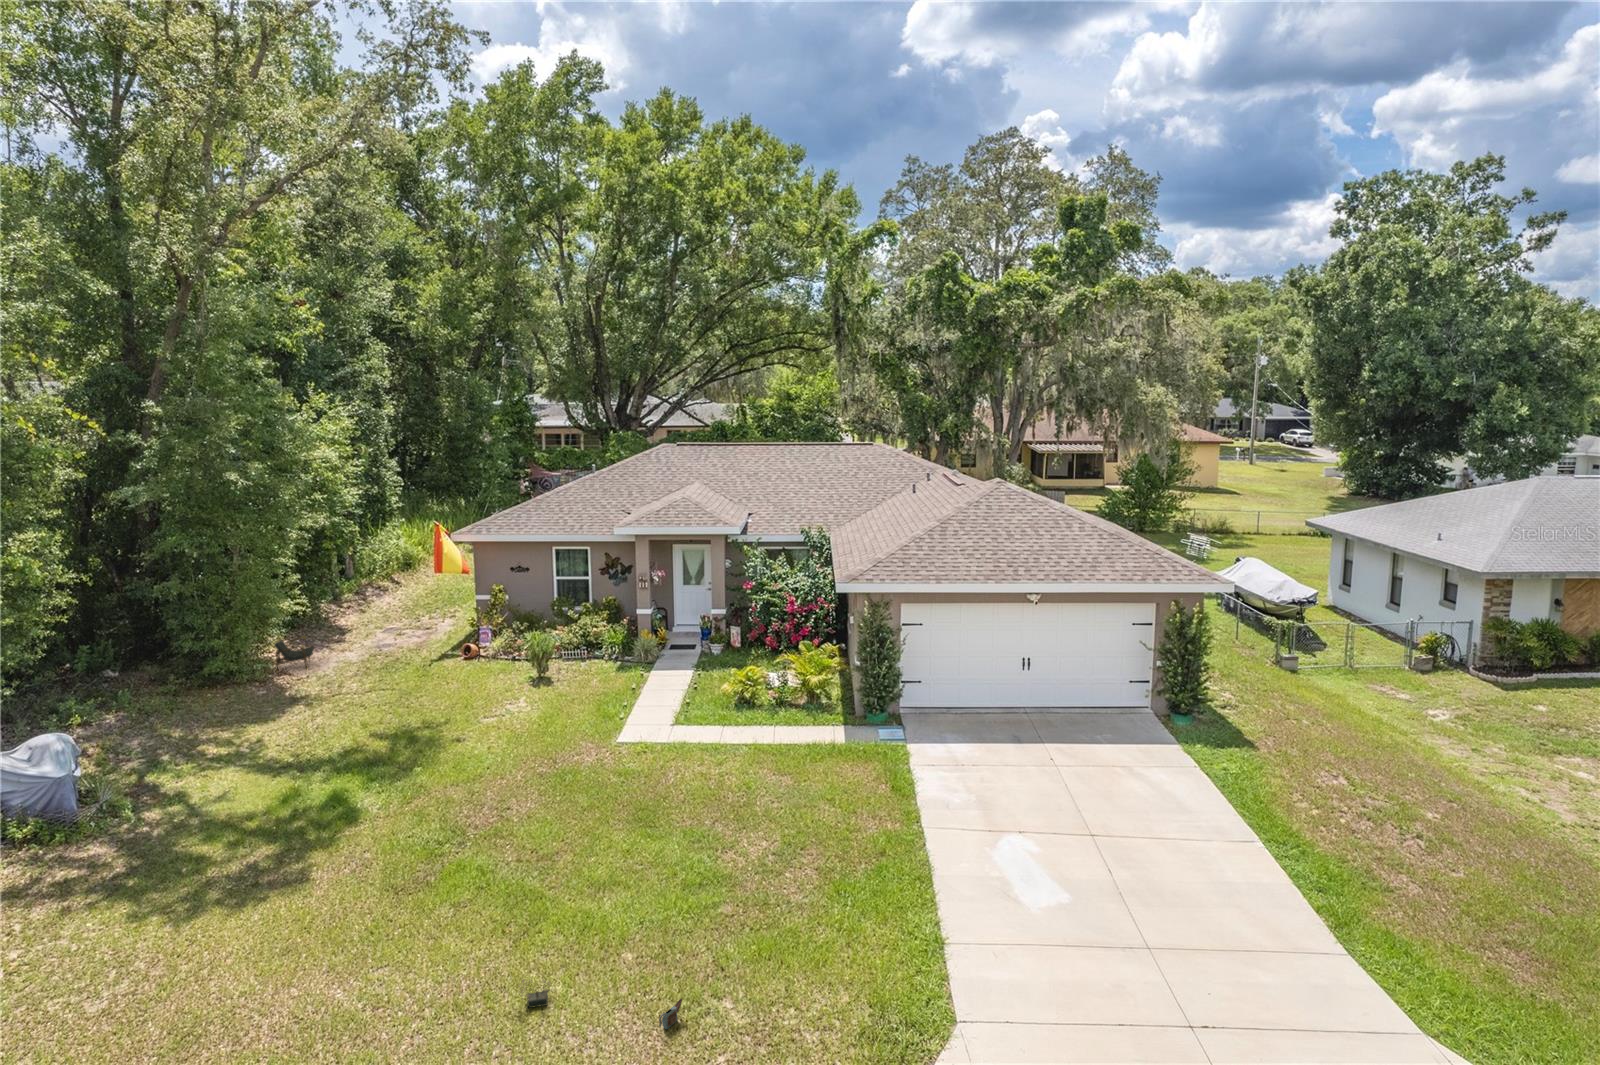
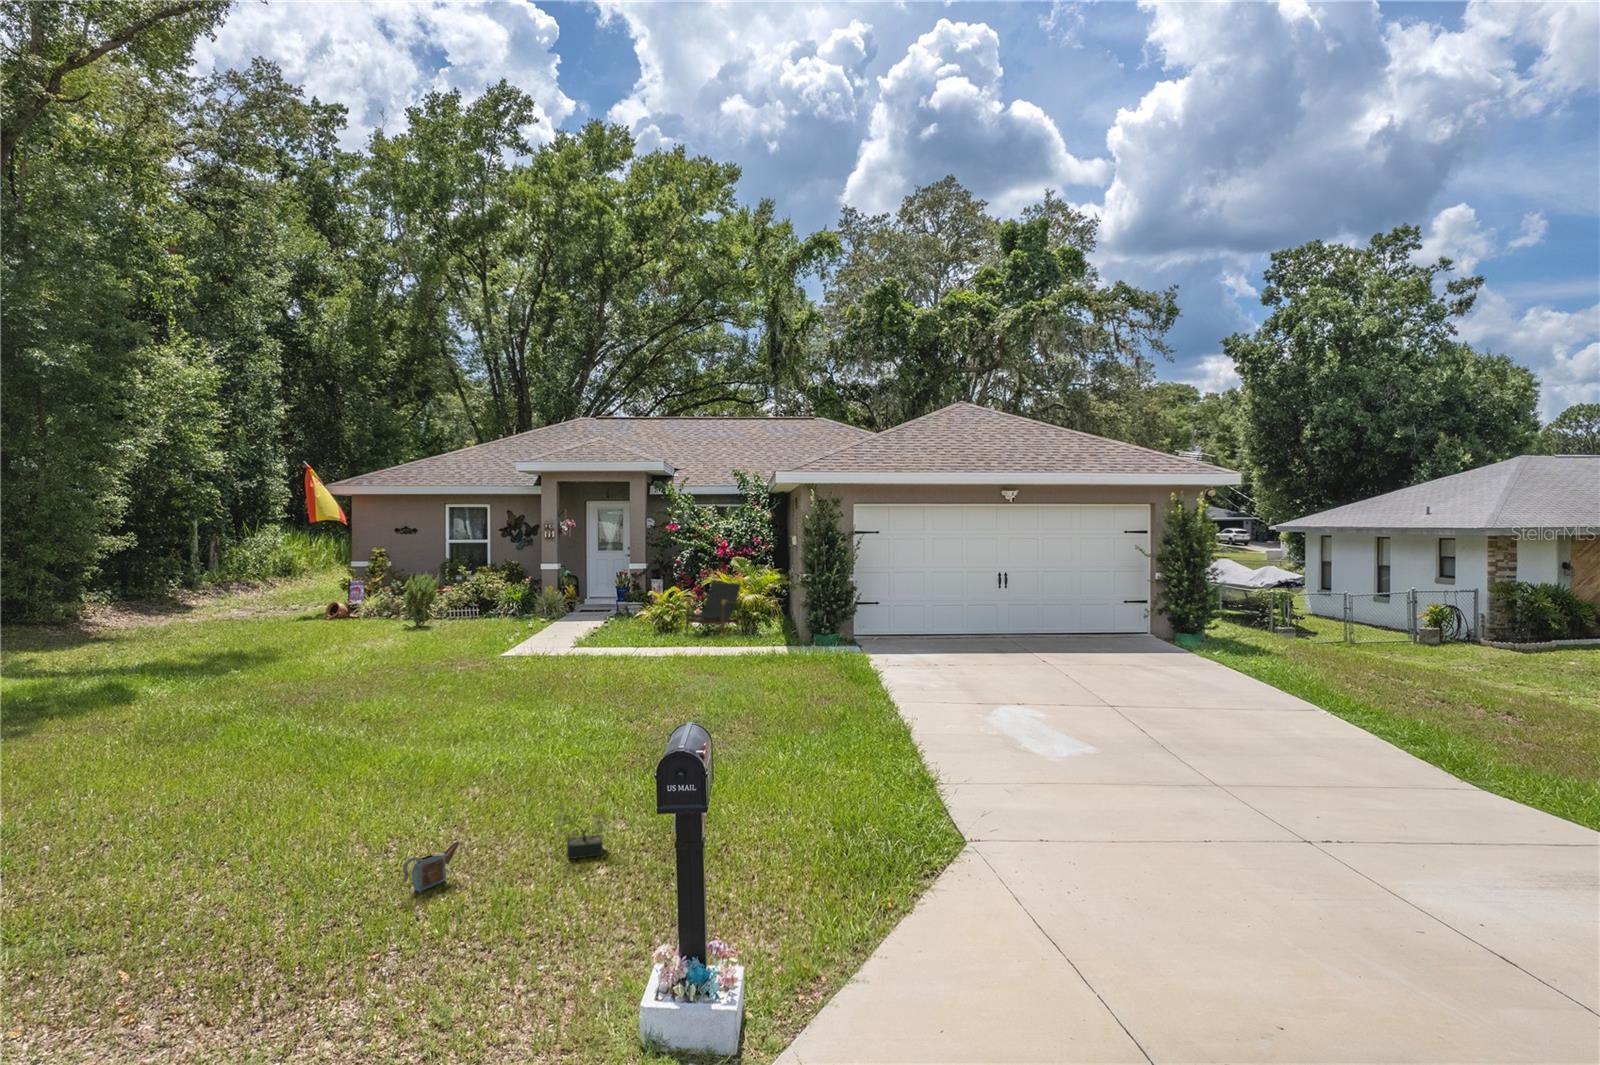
lounge chair: present [274,636,314,672] -> present [685,582,741,637]
decorative plant: present [522,980,549,1008] -> present [551,807,612,859]

